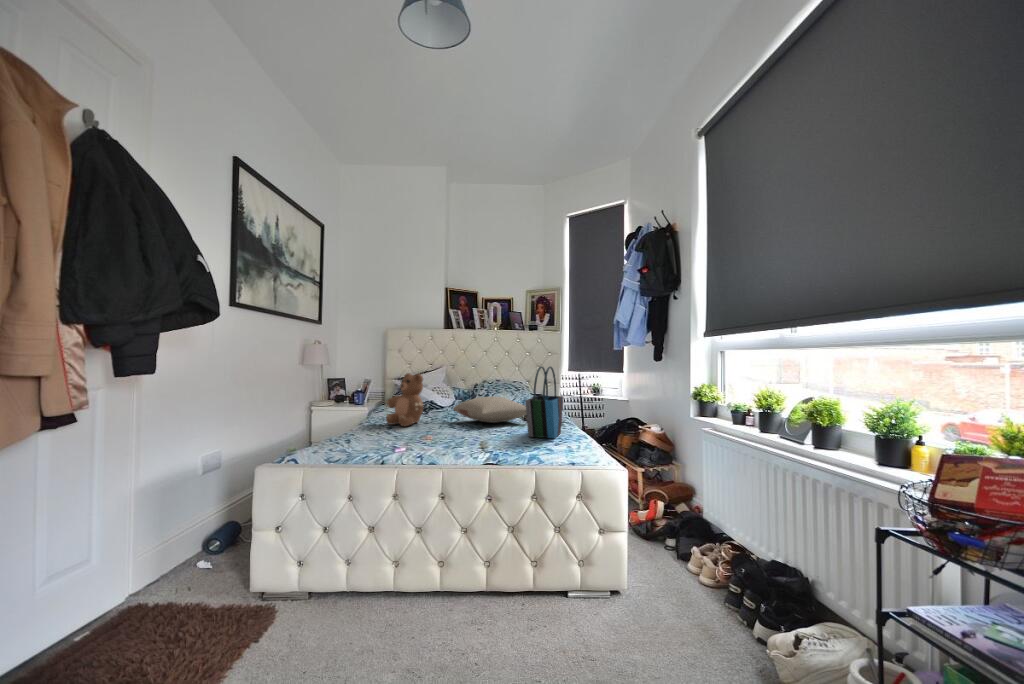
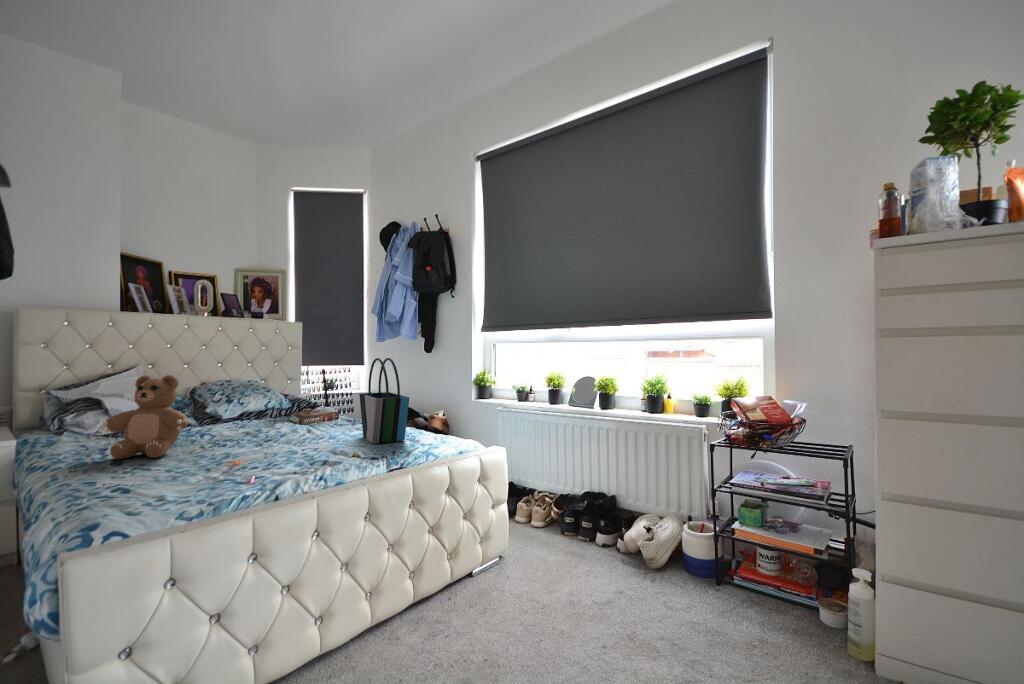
pillow: present [453,396,526,423] -> none [217,400,336,435]

